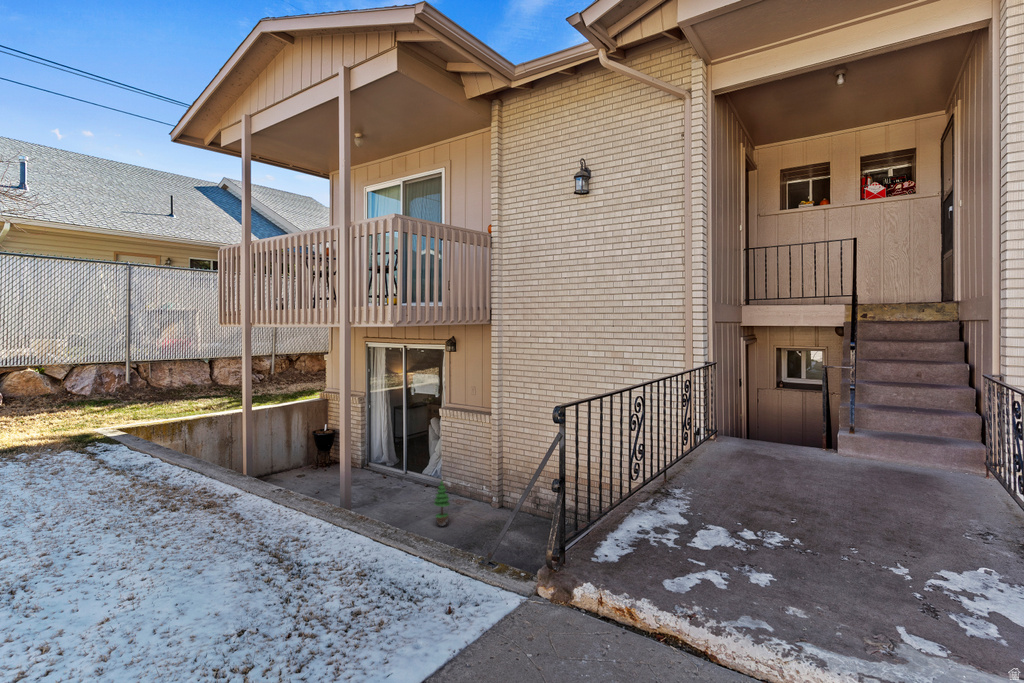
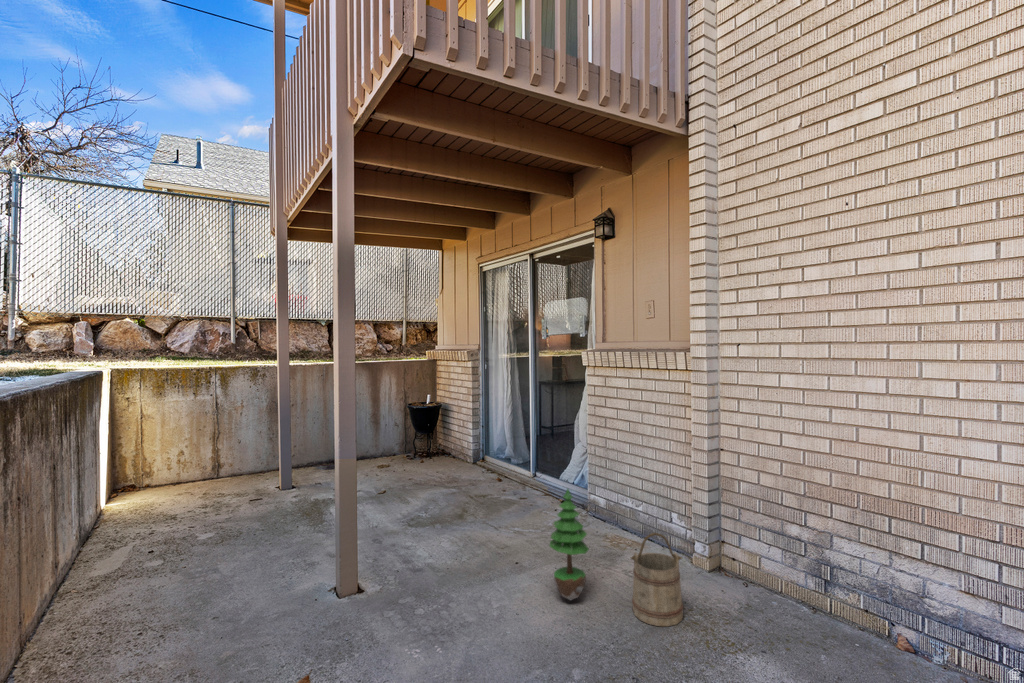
bucket: none [467,494,487,529] -> present [631,533,683,626]

